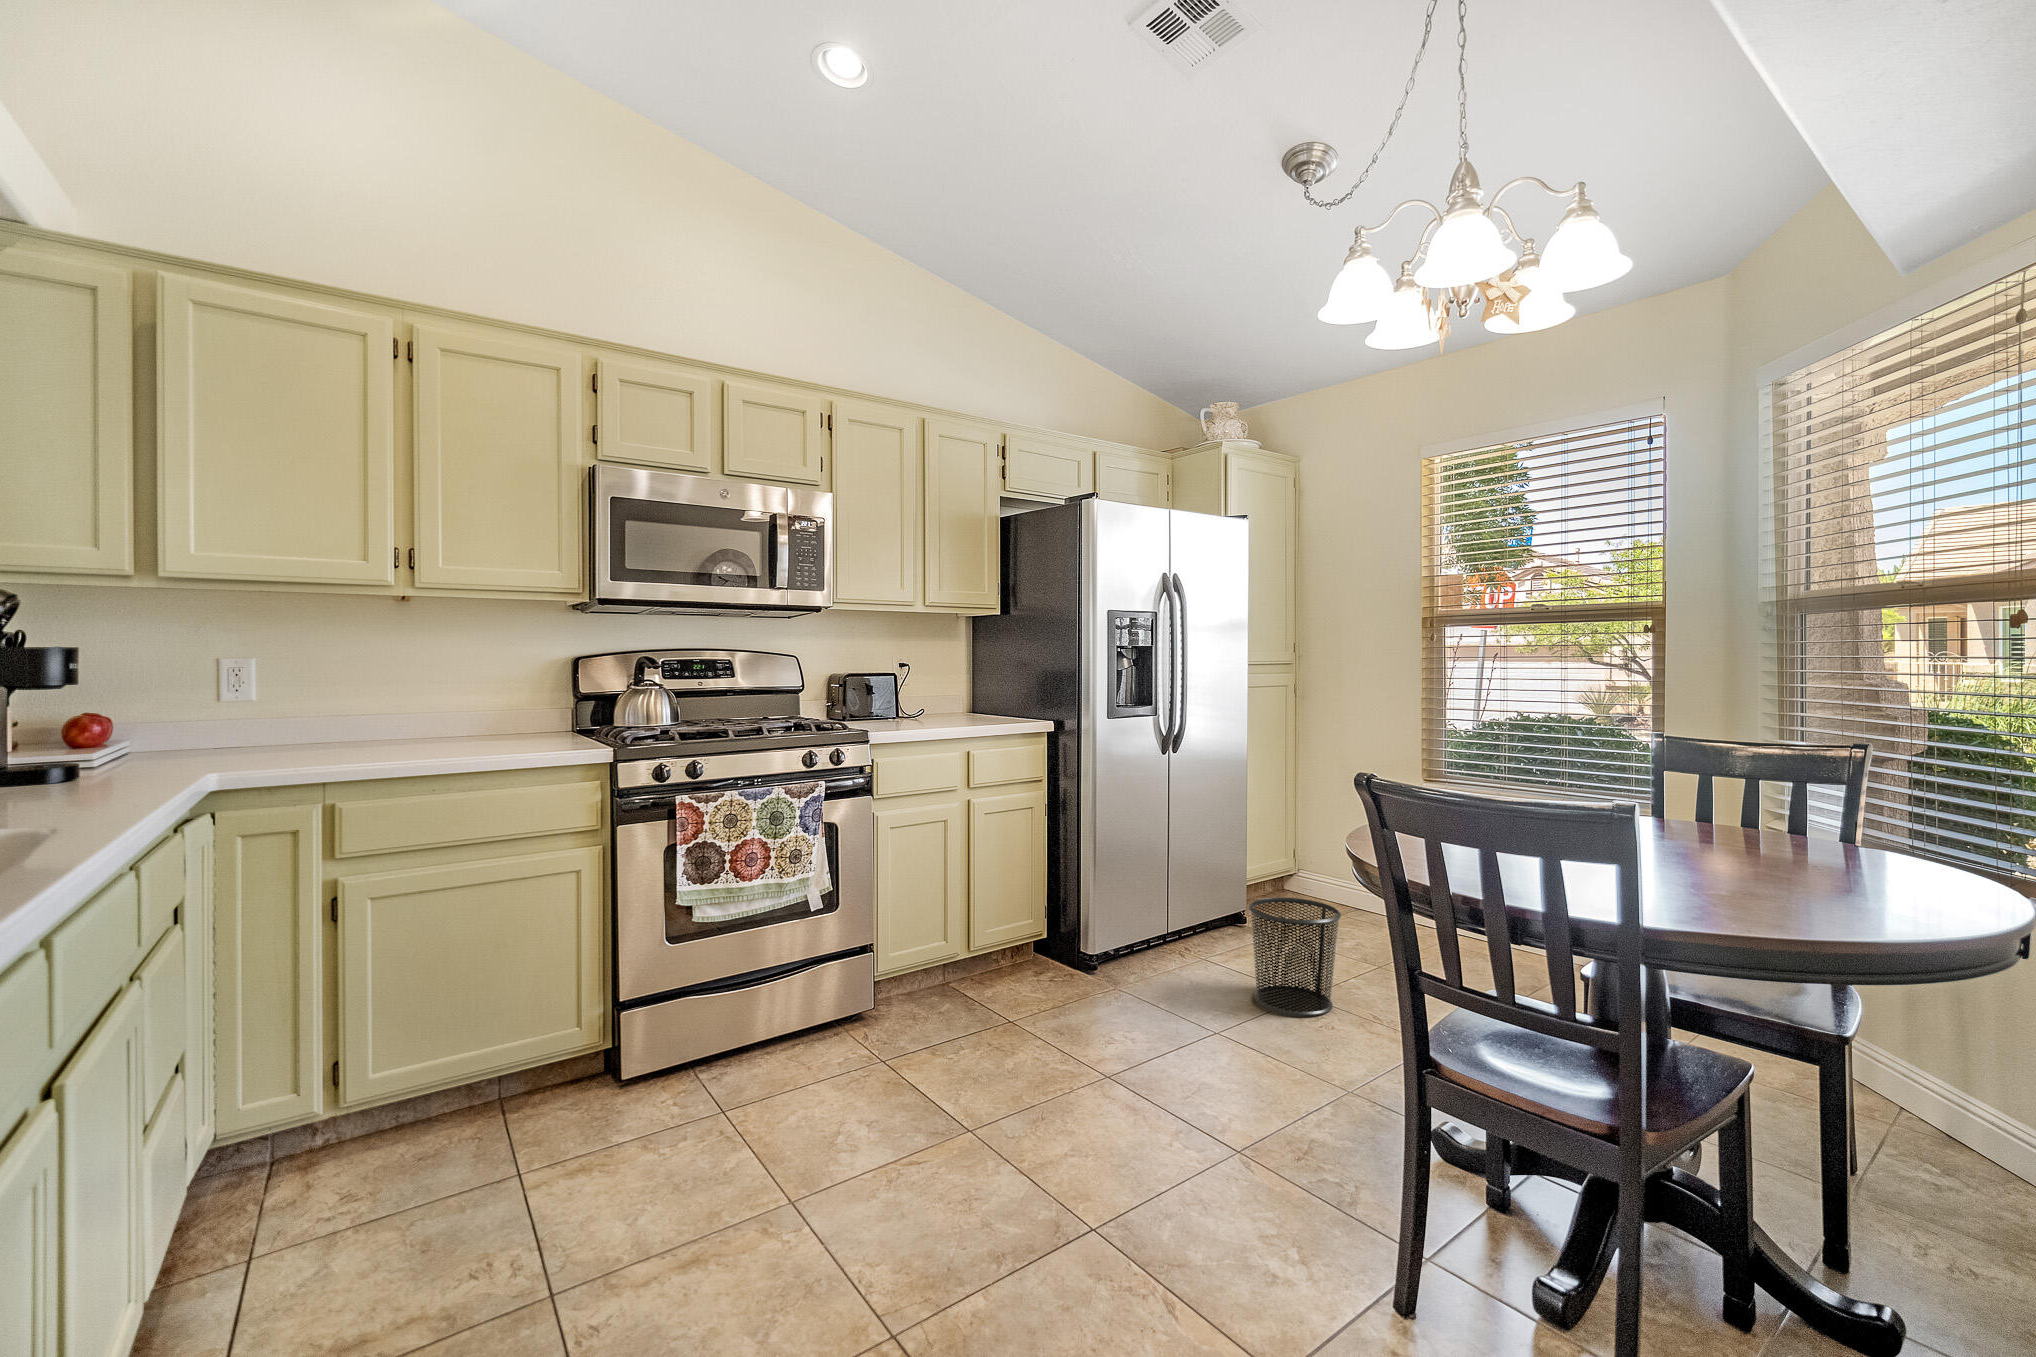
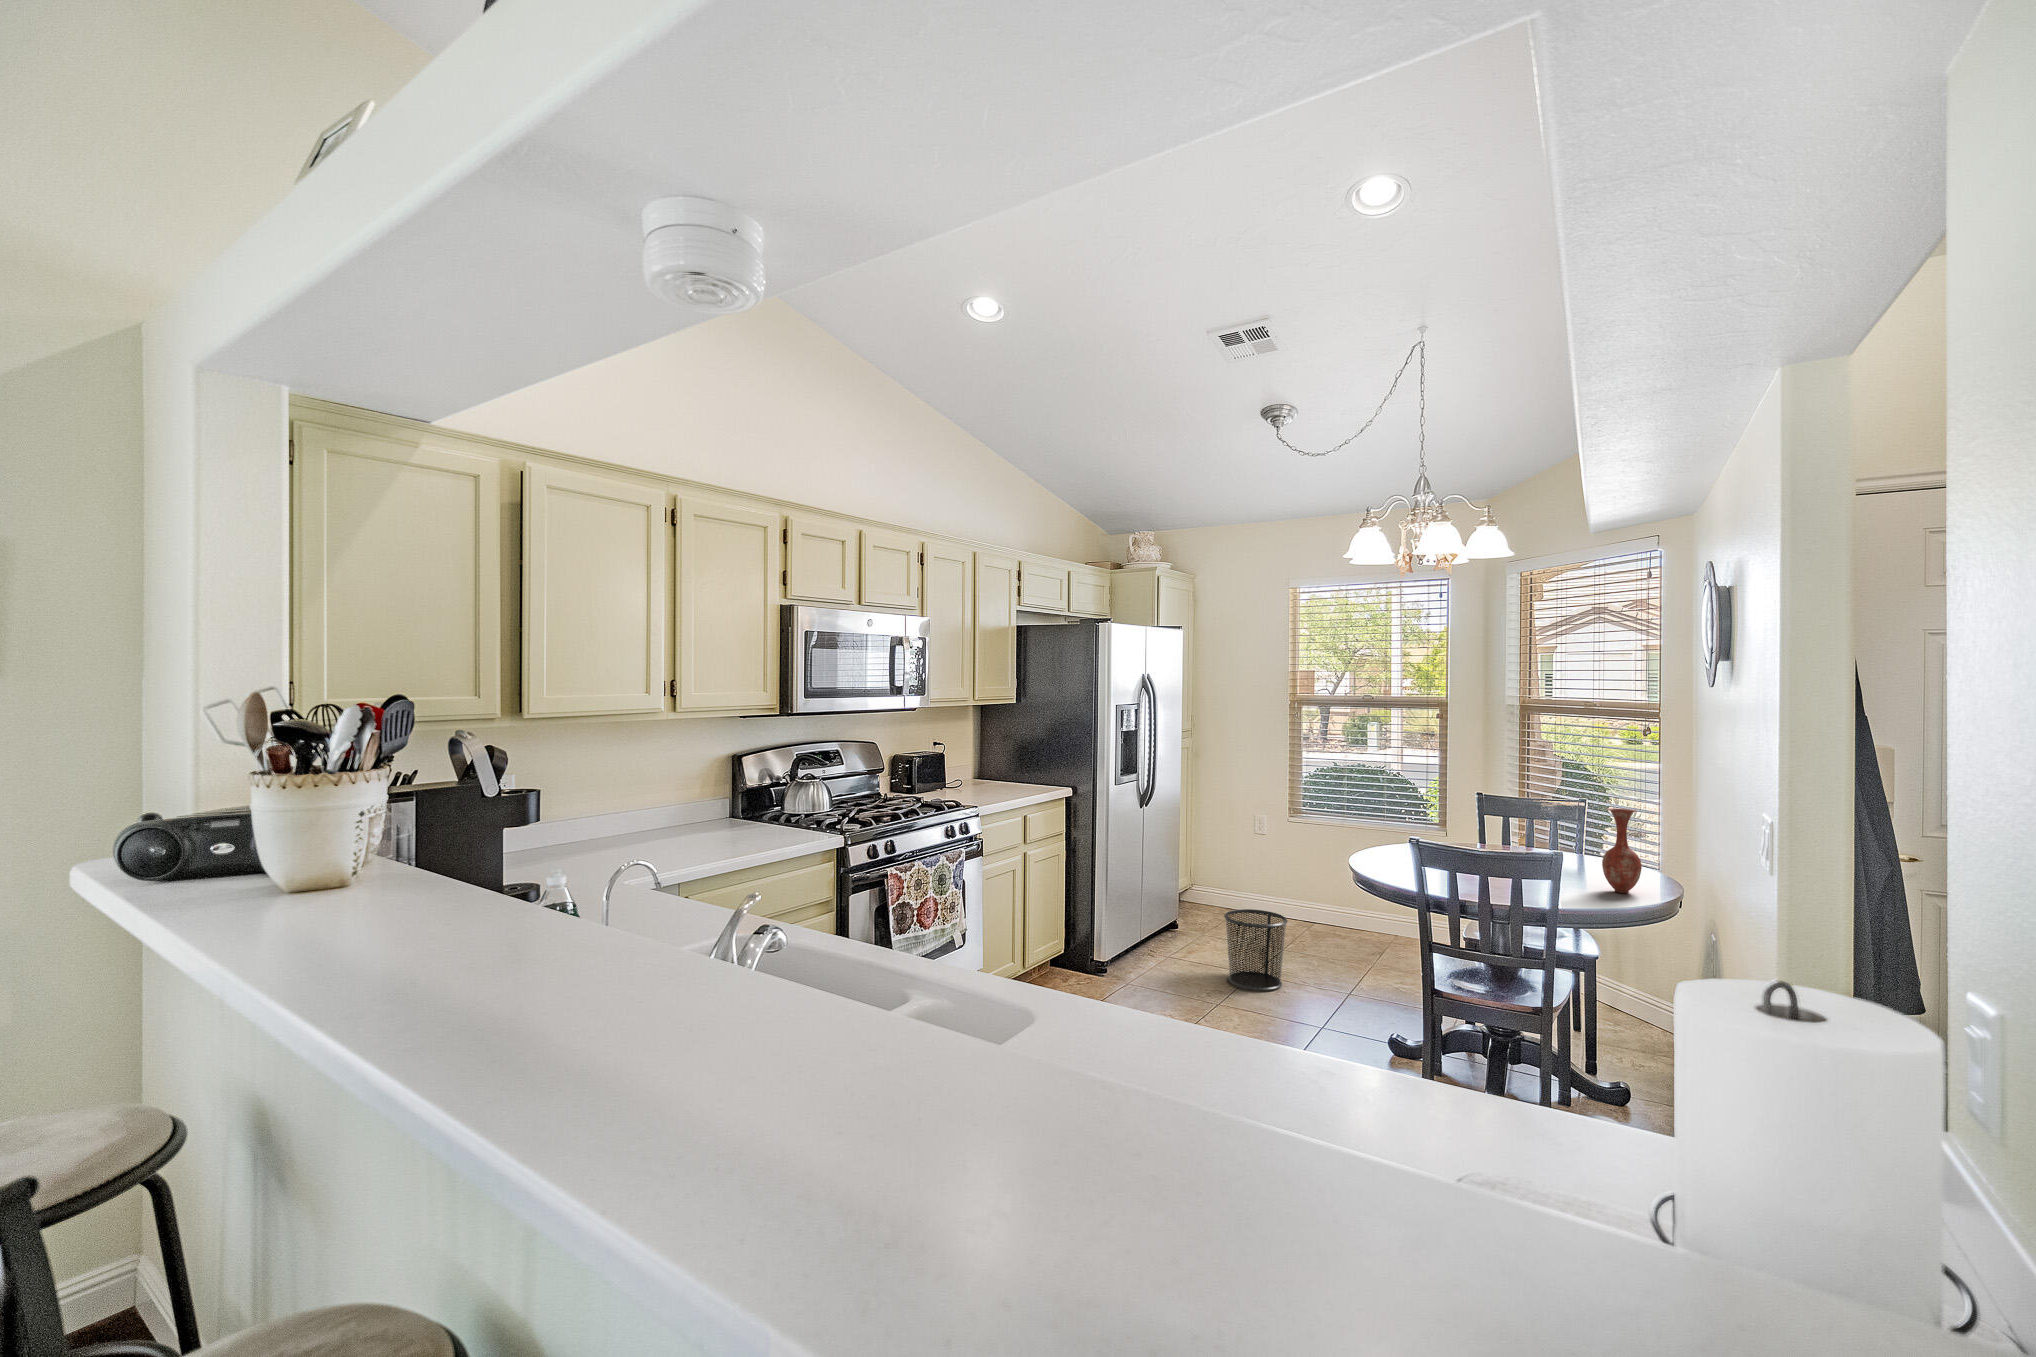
vase: none [1791,727,1880,896] -> present [1602,808,1642,893]

